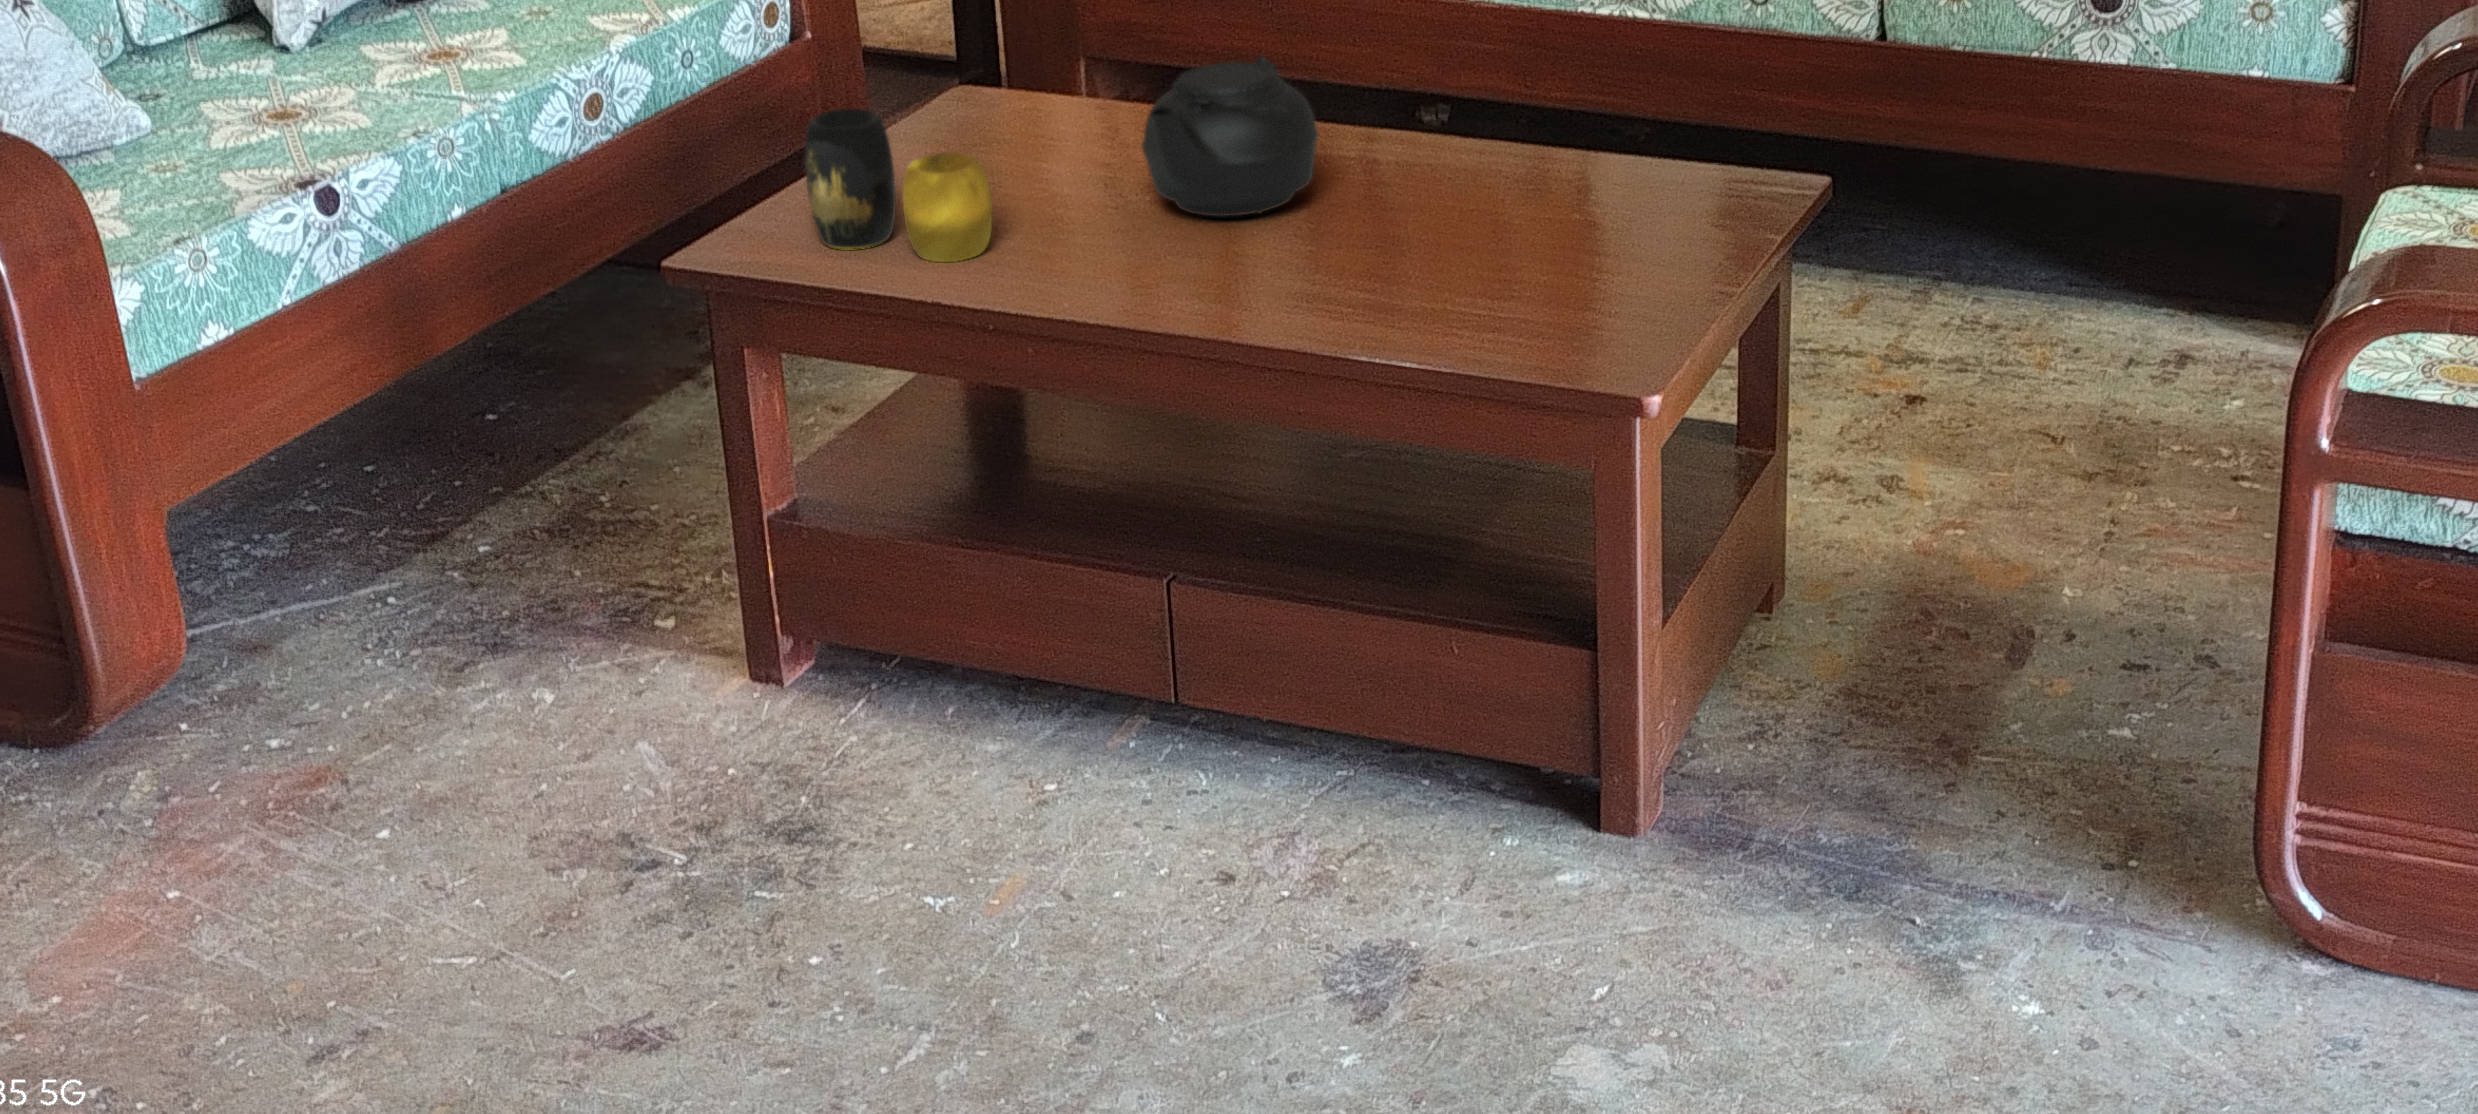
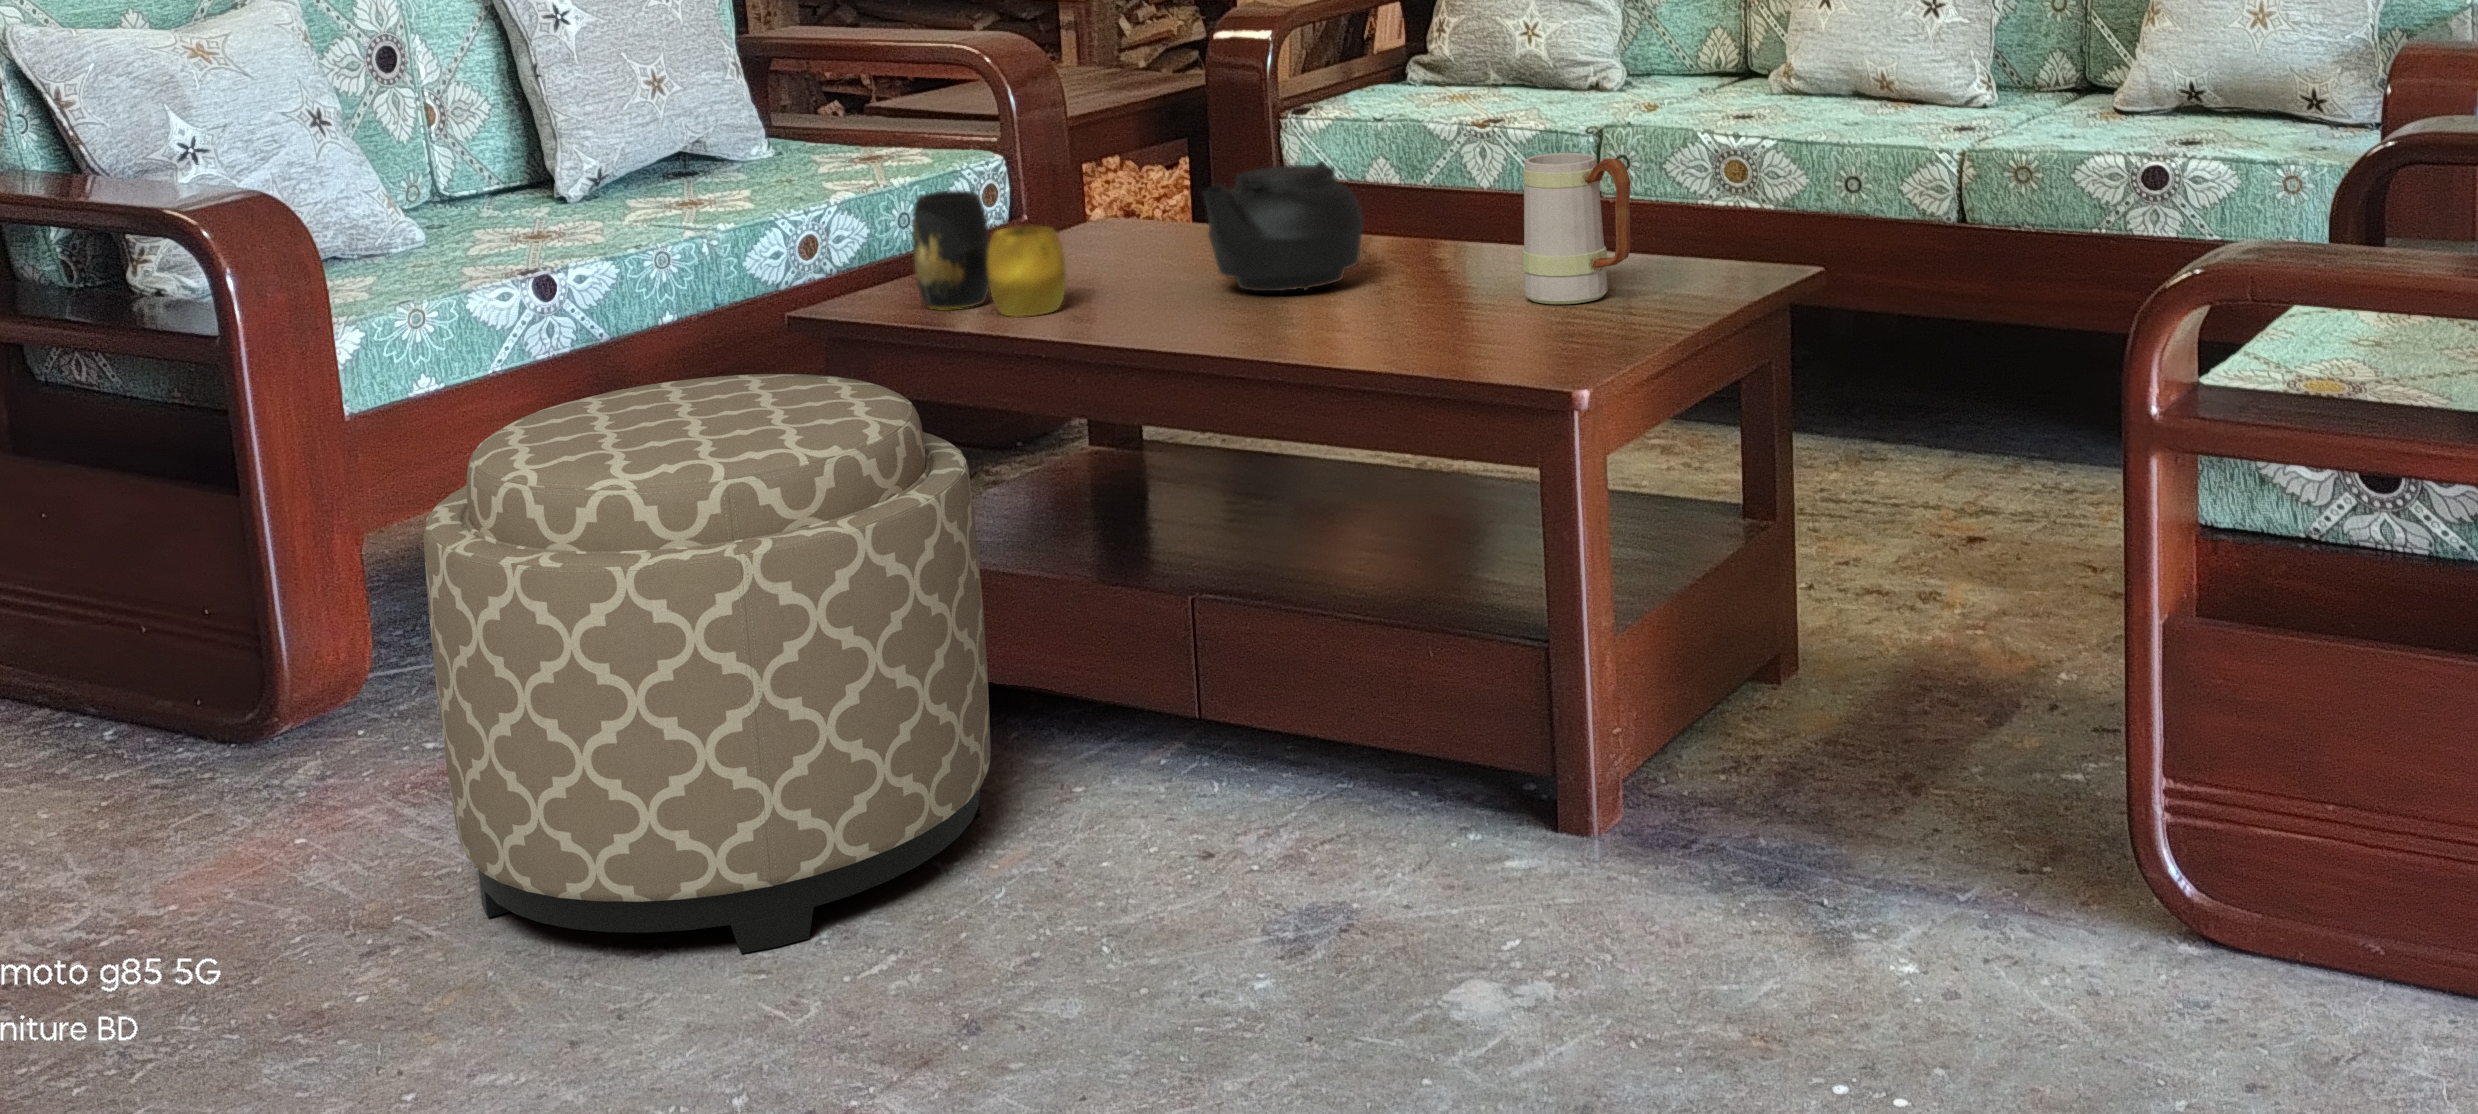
mug: none [1515,60,1645,236] -> present [1522,153,1631,304]
ottoman: none [339,359,978,1038] -> present [423,374,991,953]

